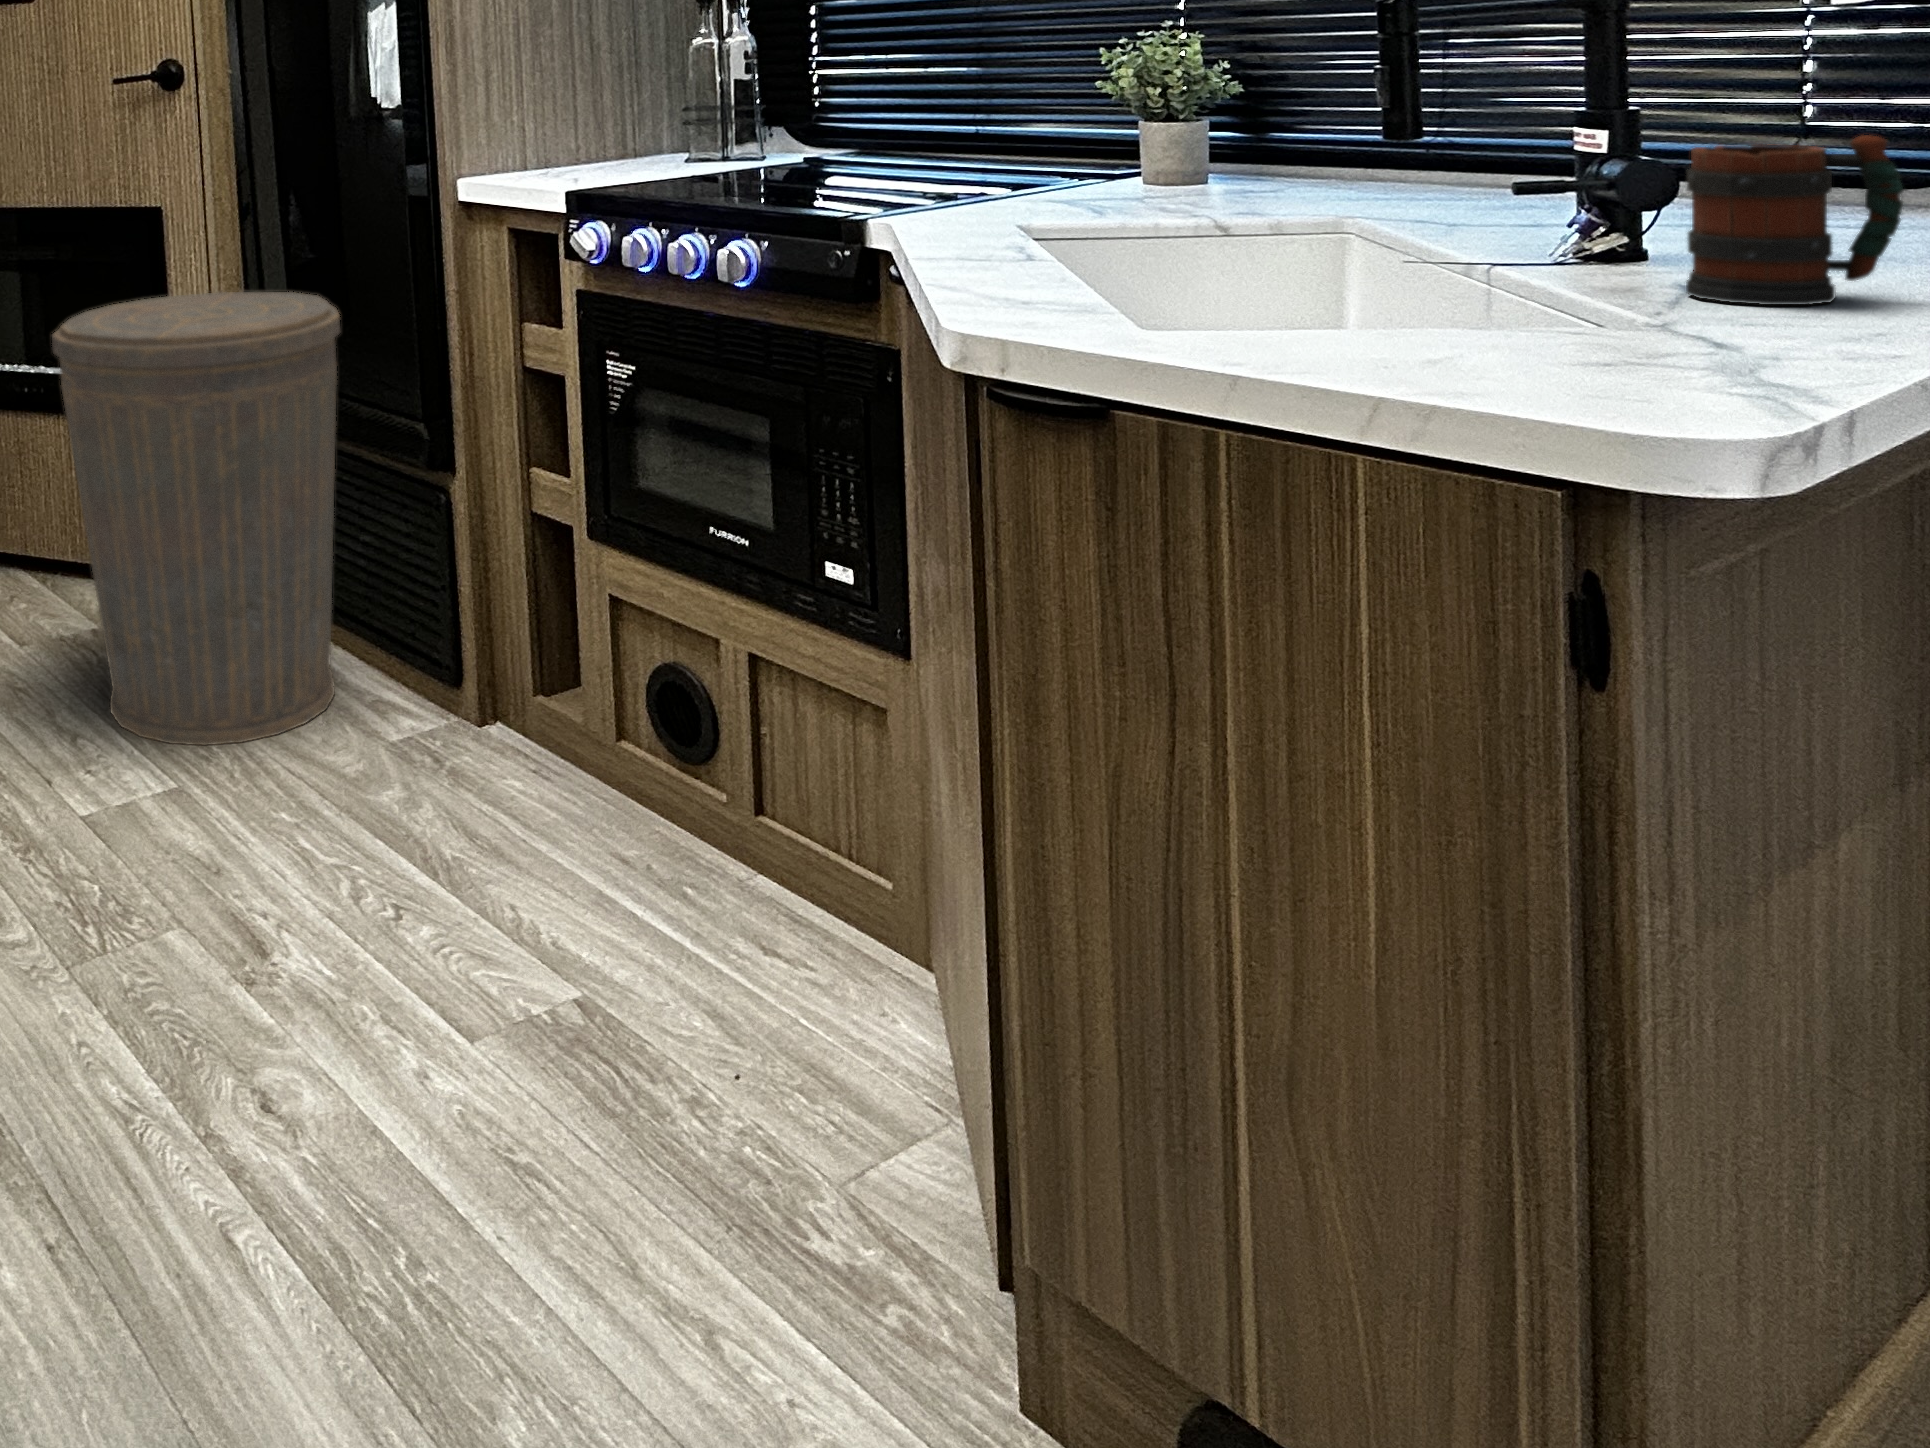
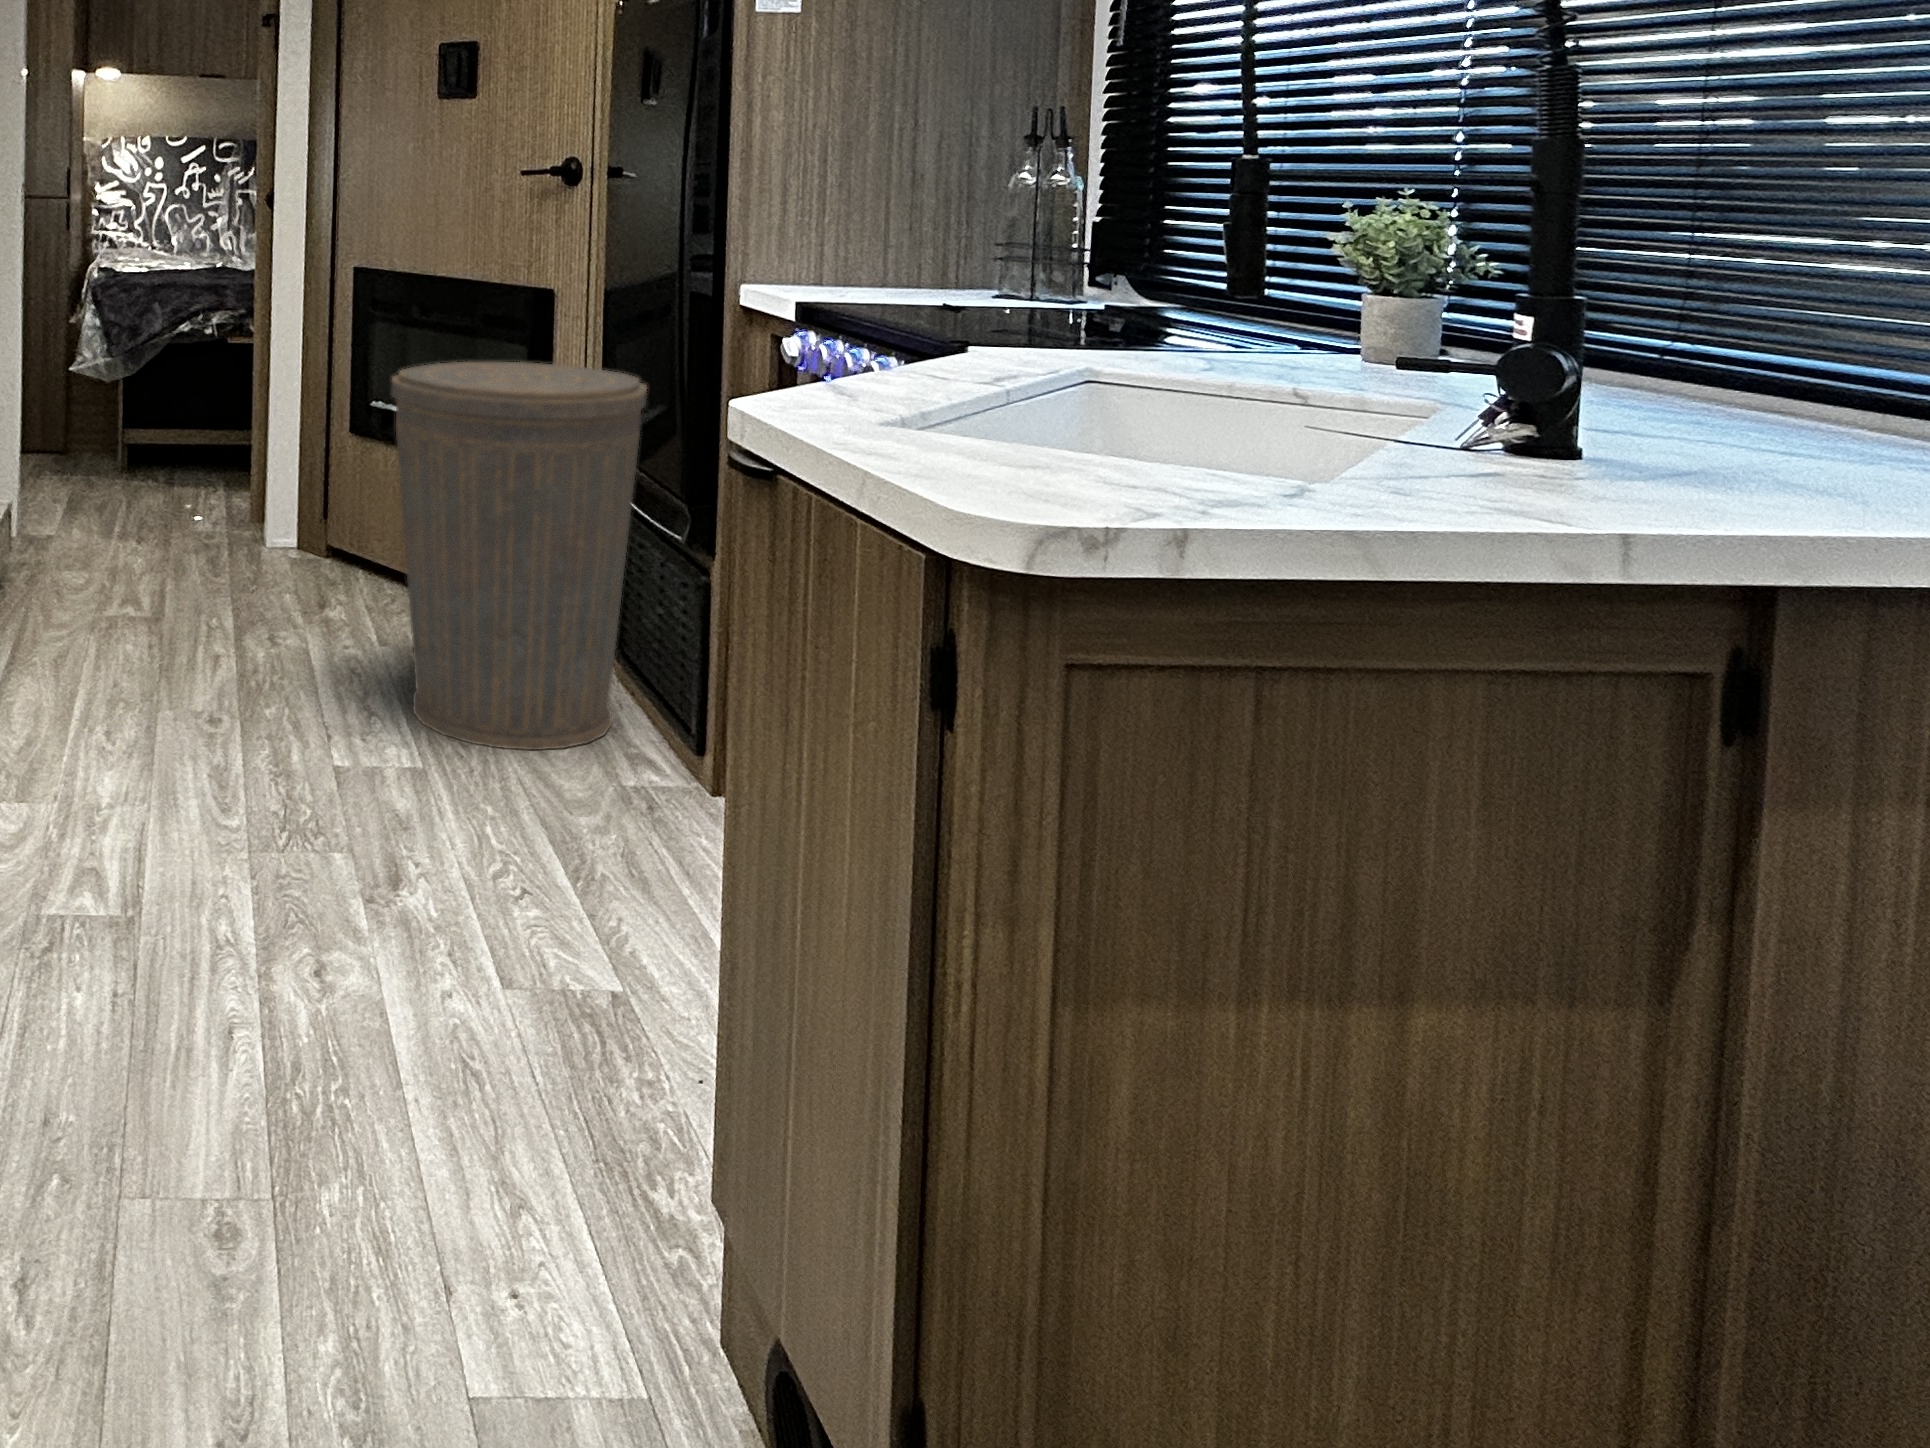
mug: present [1686,135,1903,305] -> none [1457,327,1674,497]

